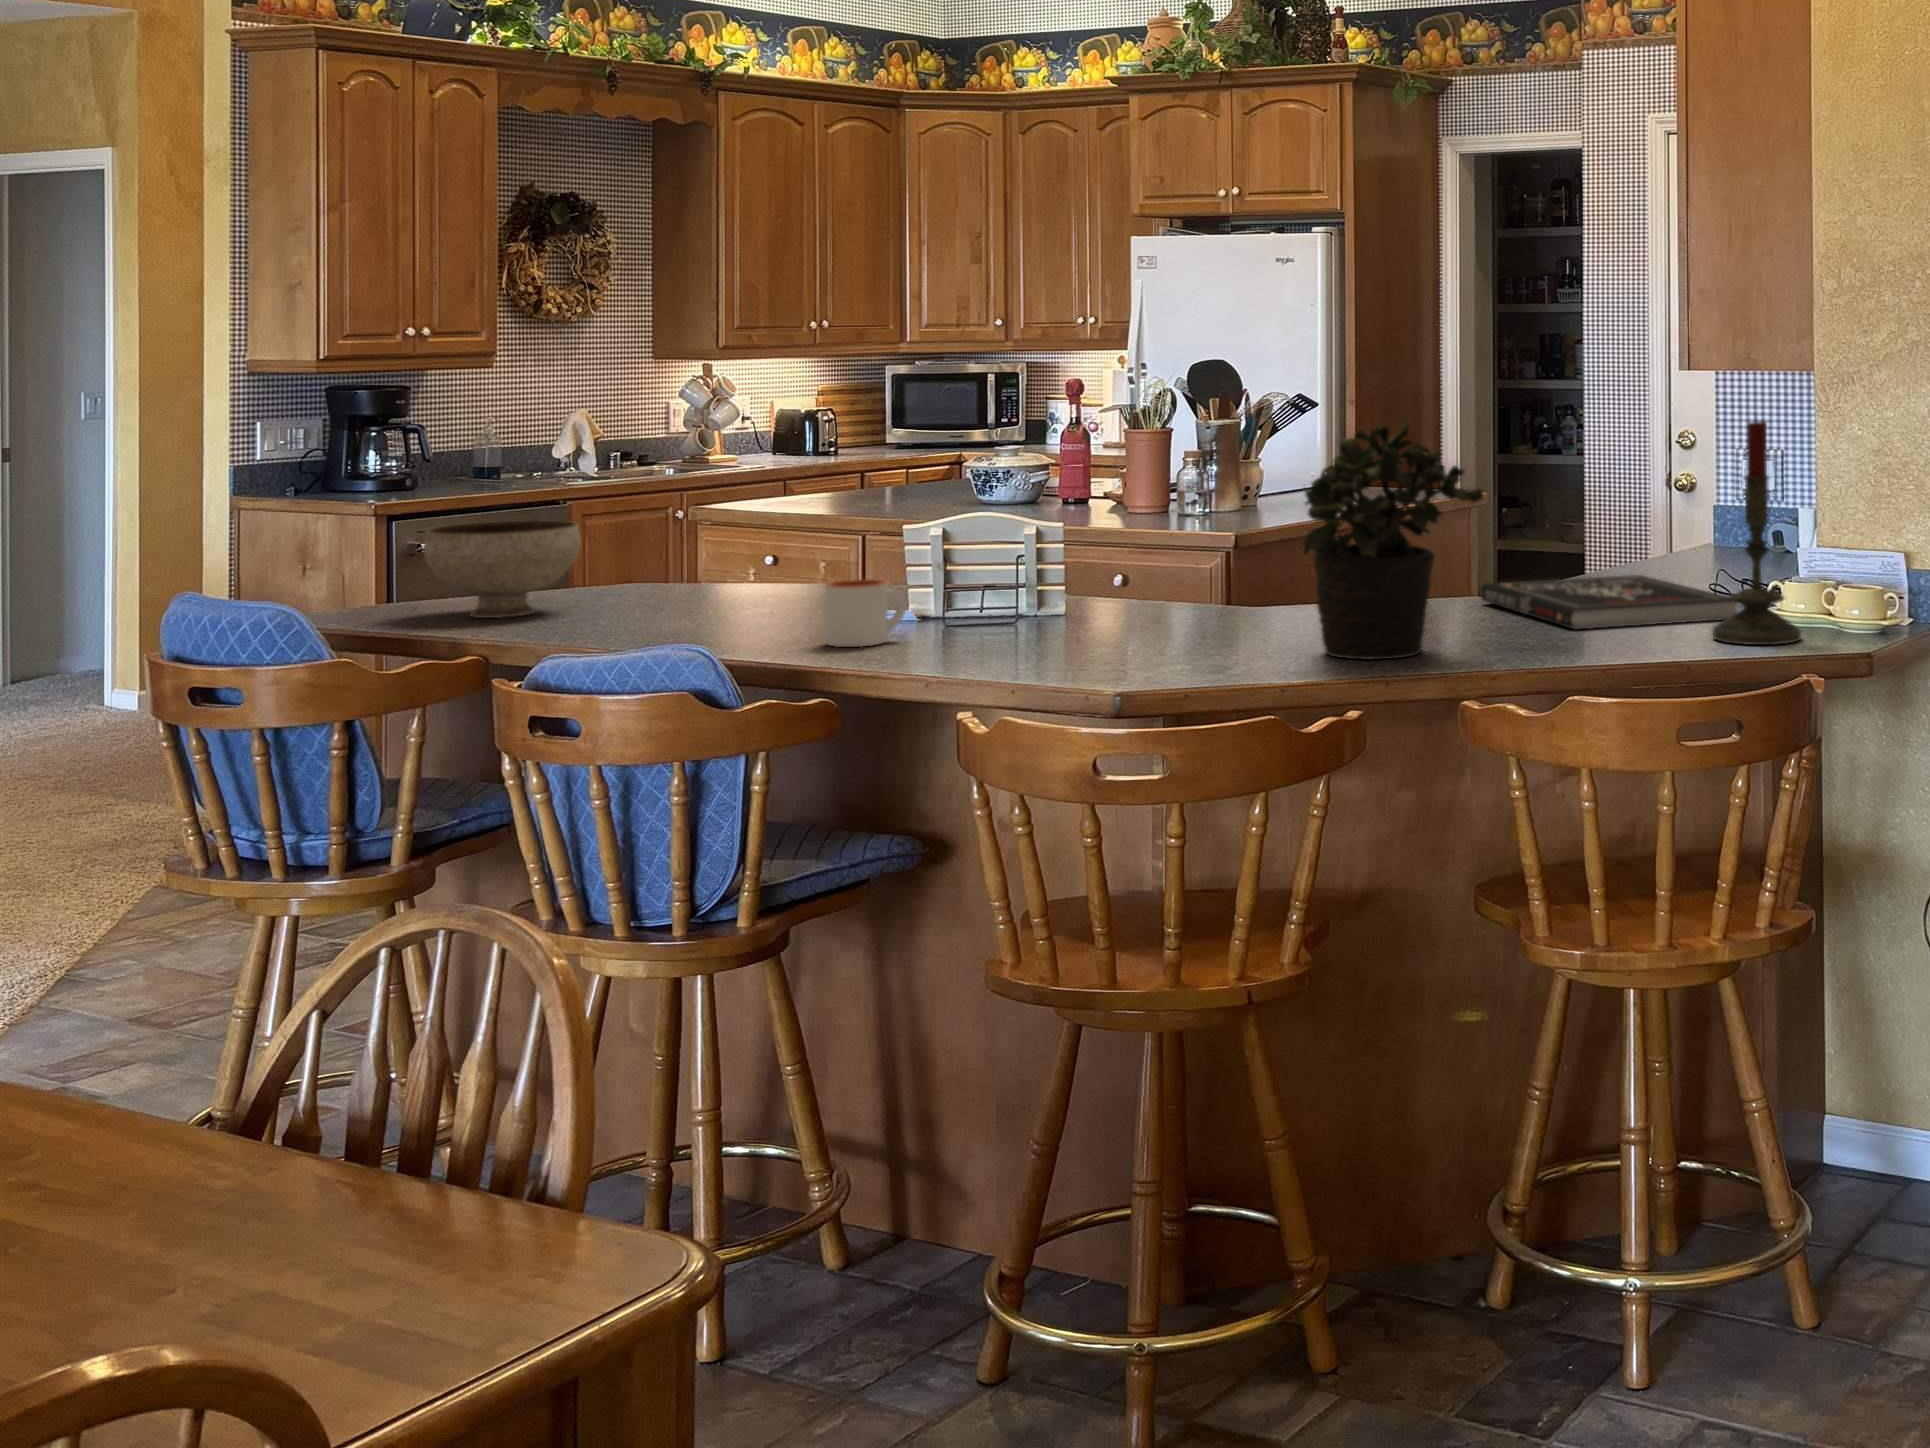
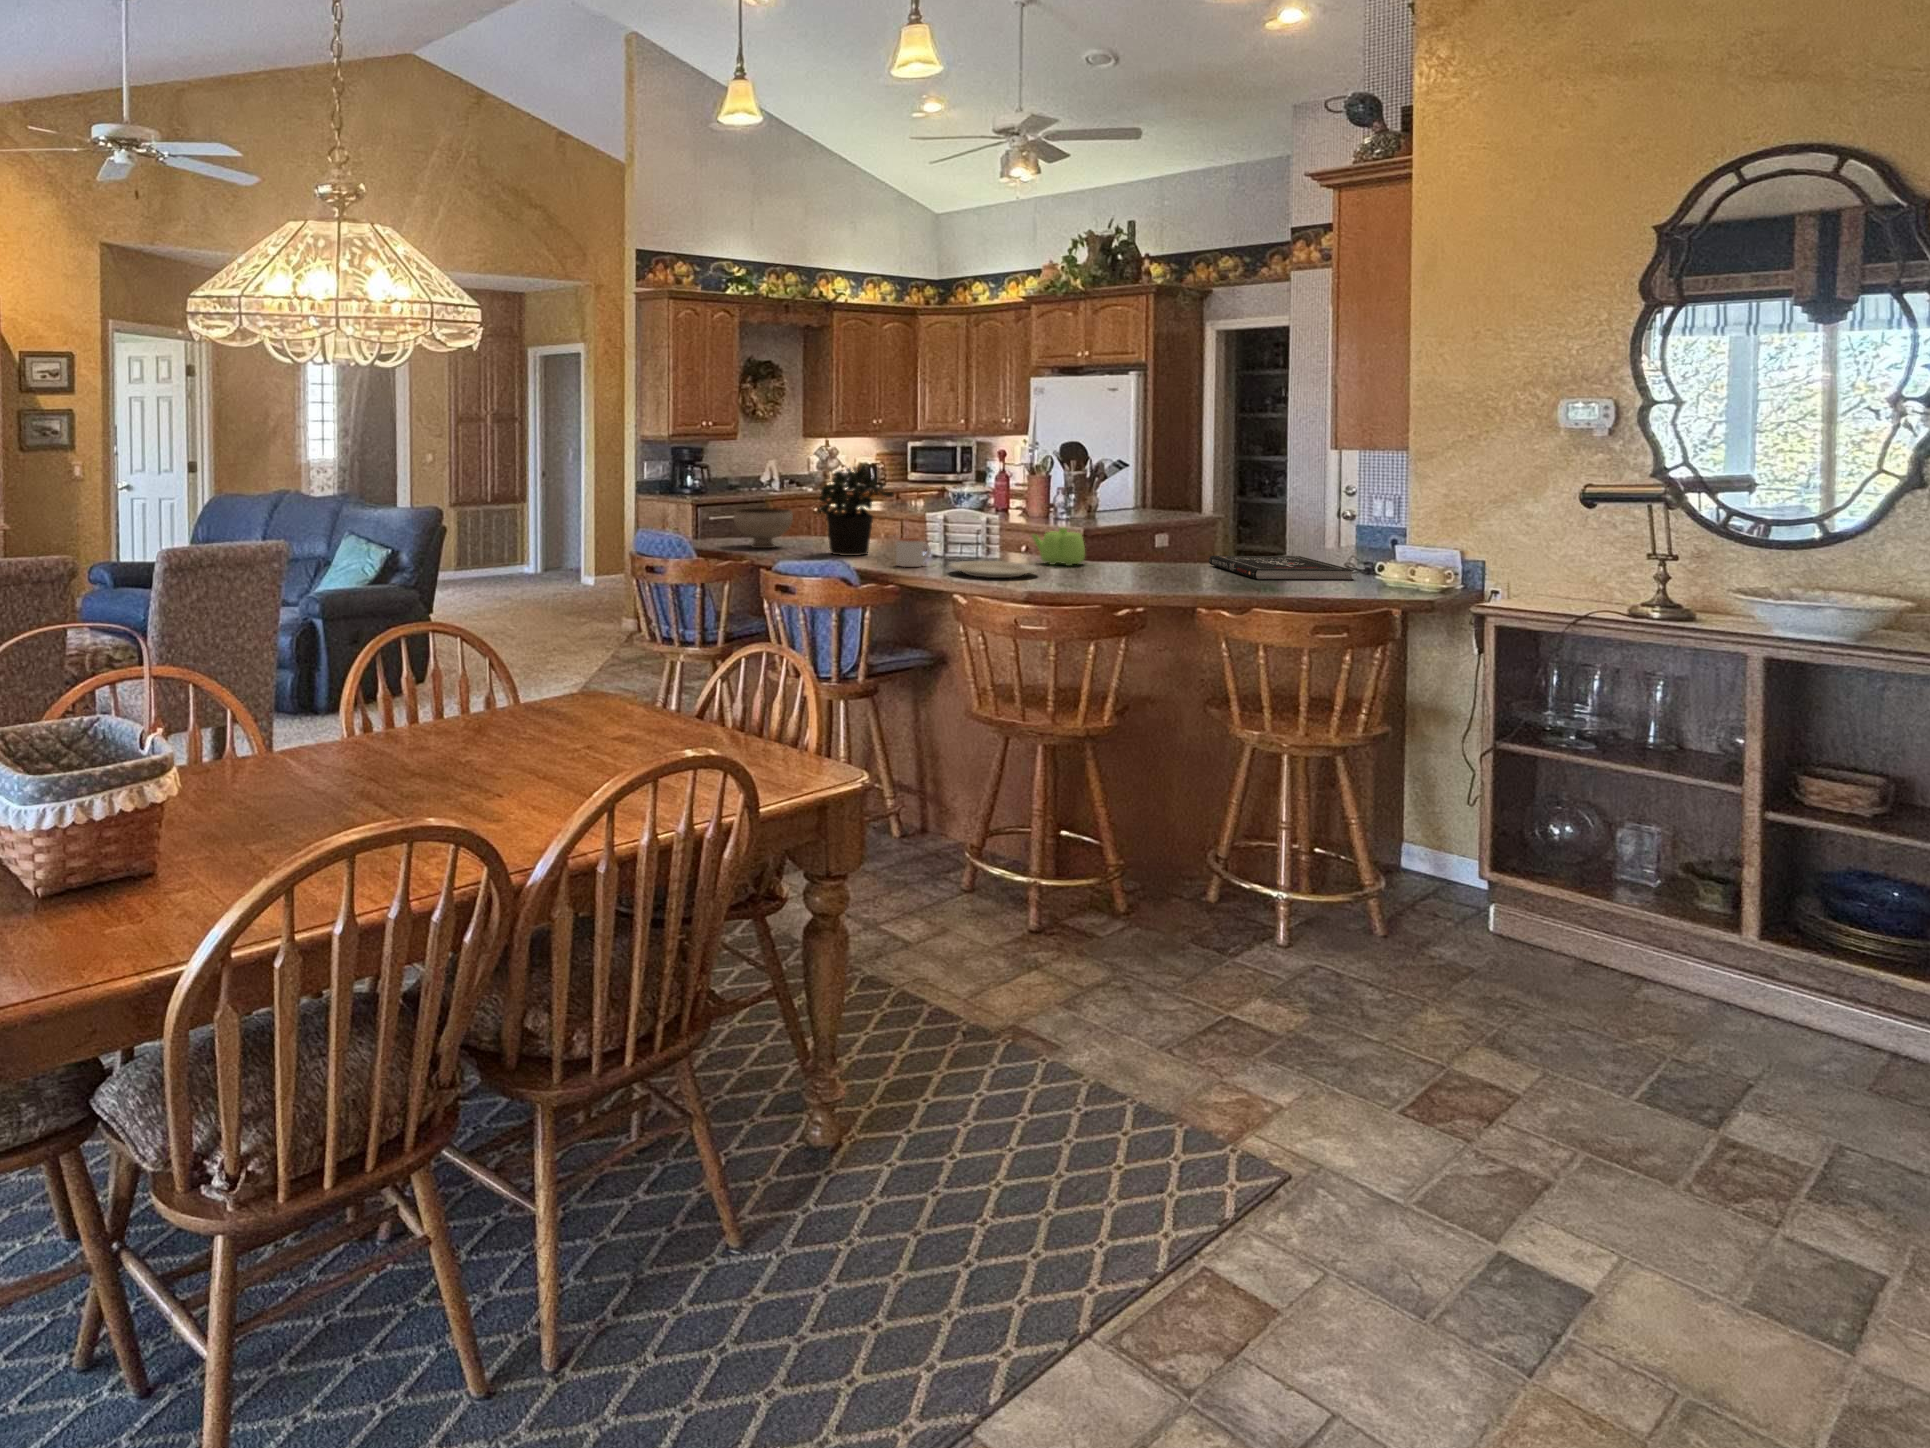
potted plant: present [1303,419,1483,660] -> present [817,465,894,556]
candle: present [1713,421,1801,645] -> none [1334,474,1385,592]
teapot: none [1129,539,1241,621] -> present [1032,528,1085,566]
plate: none [944,621,1145,662] -> present [949,561,1038,578]

